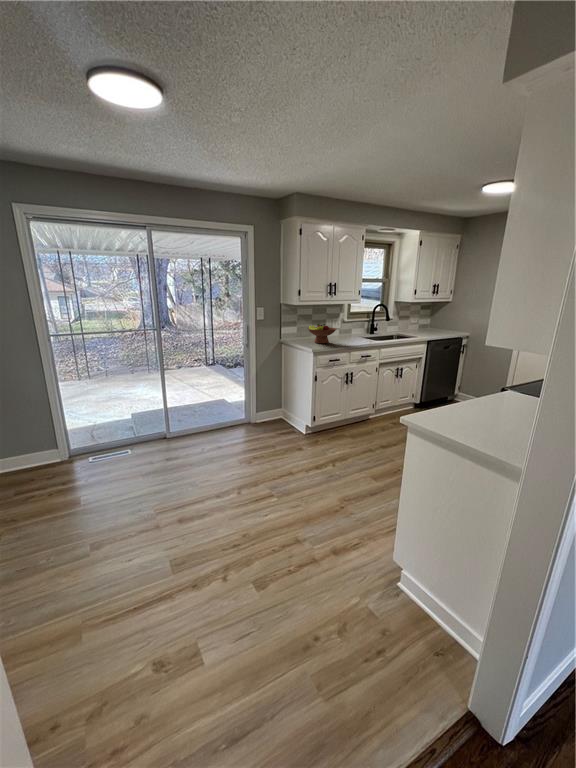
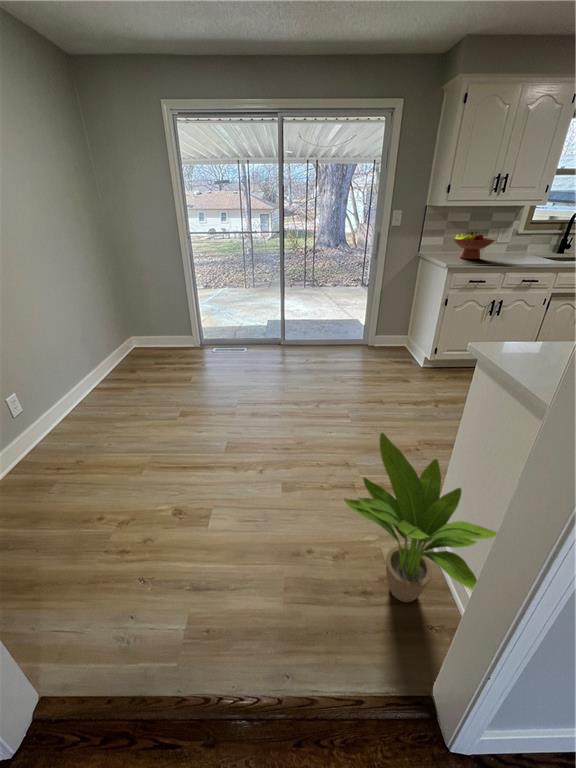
potted plant: none [357,501,484,645] -> present [344,433,497,602]

